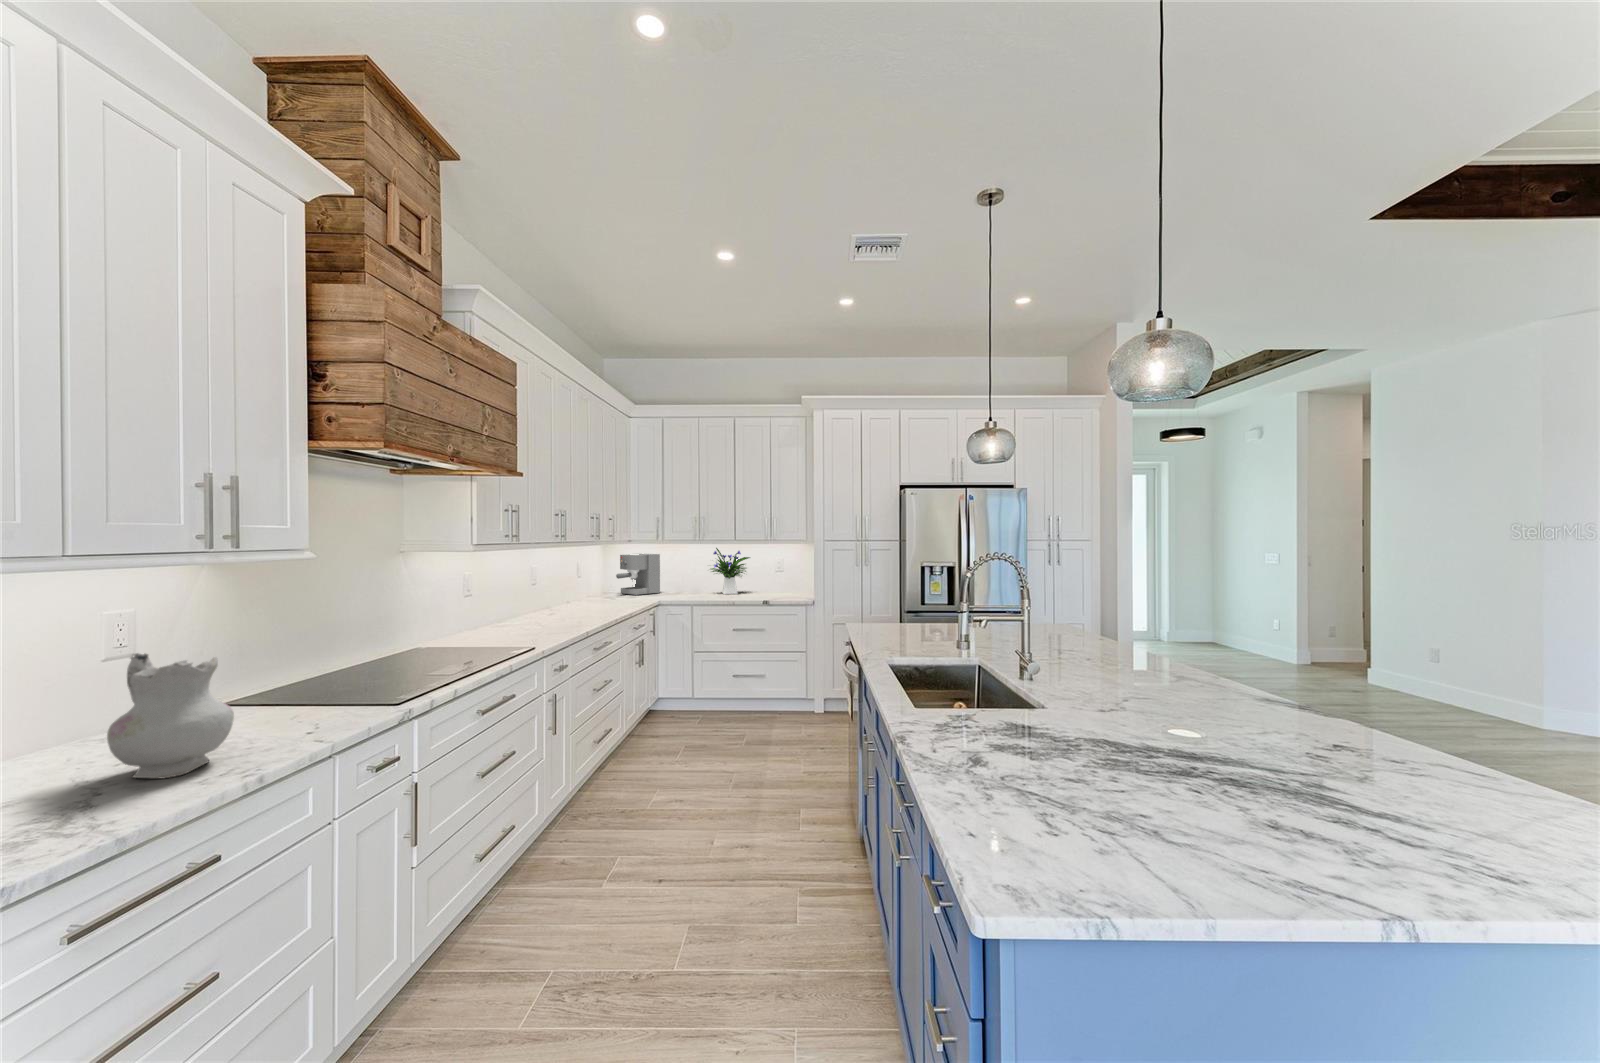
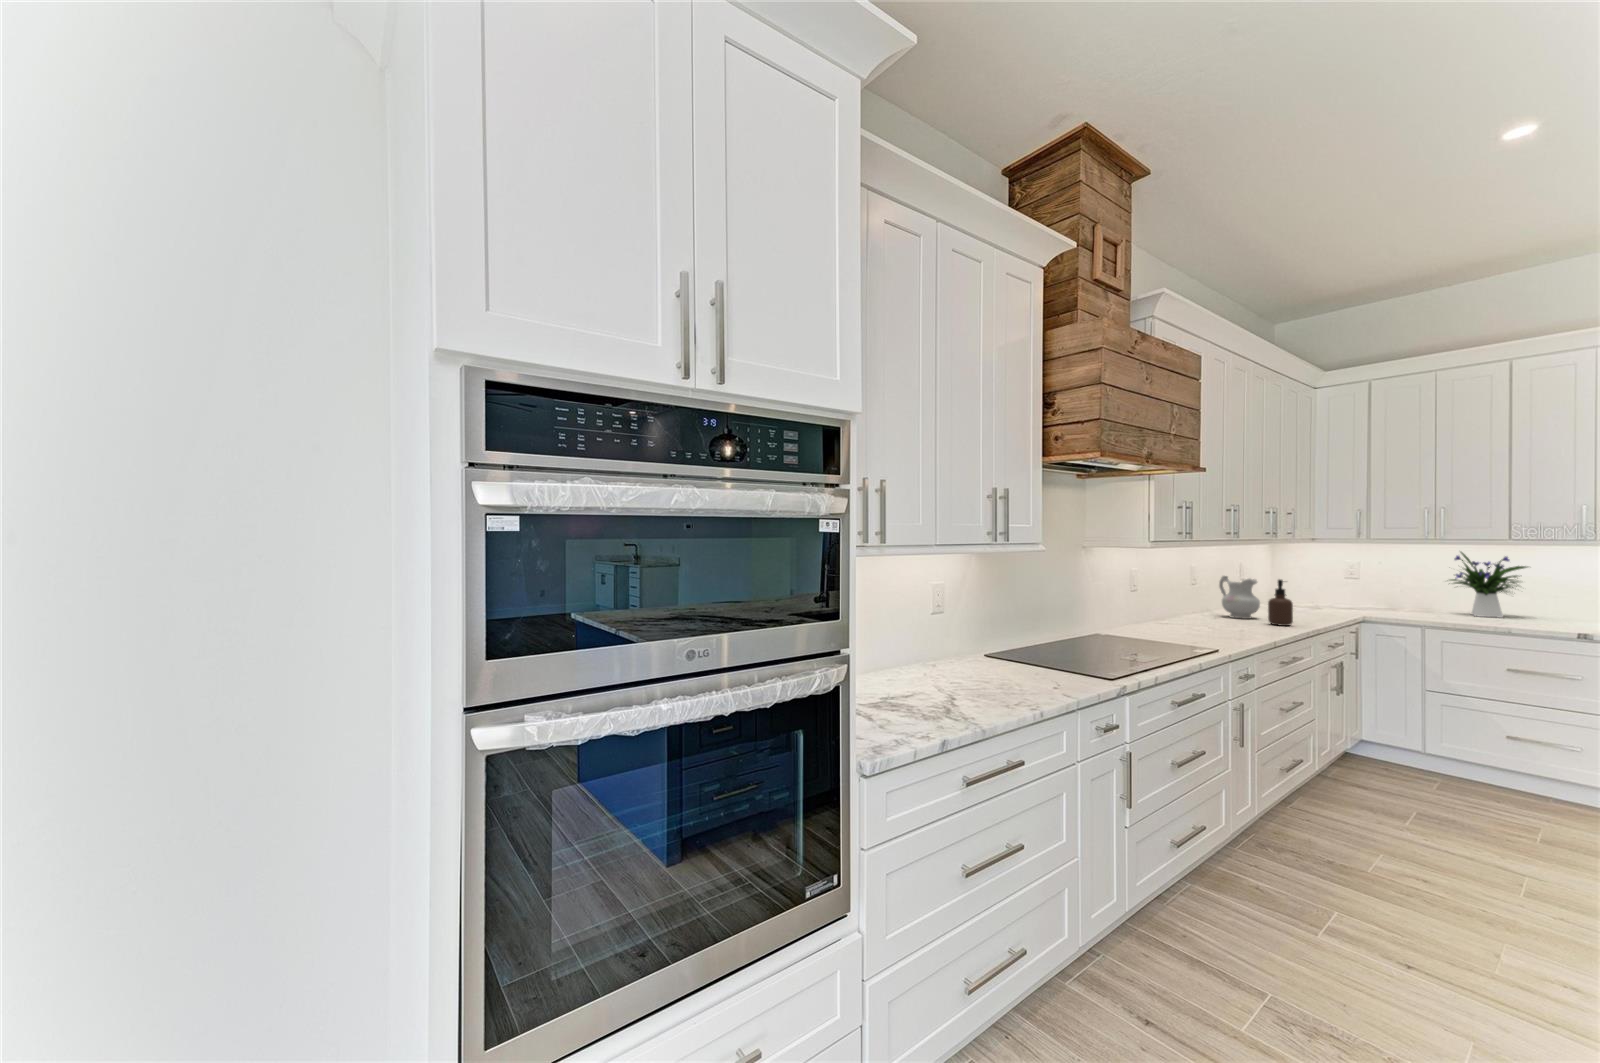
coffee maker: present [616,554,660,596] -> none [1292,556,1358,606]
soap dispenser: none [590,576,608,616] -> present [1268,580,1293,626]
ceramic pitcher: present [107,653,234,779] -> present [1219,576,1260,619]

